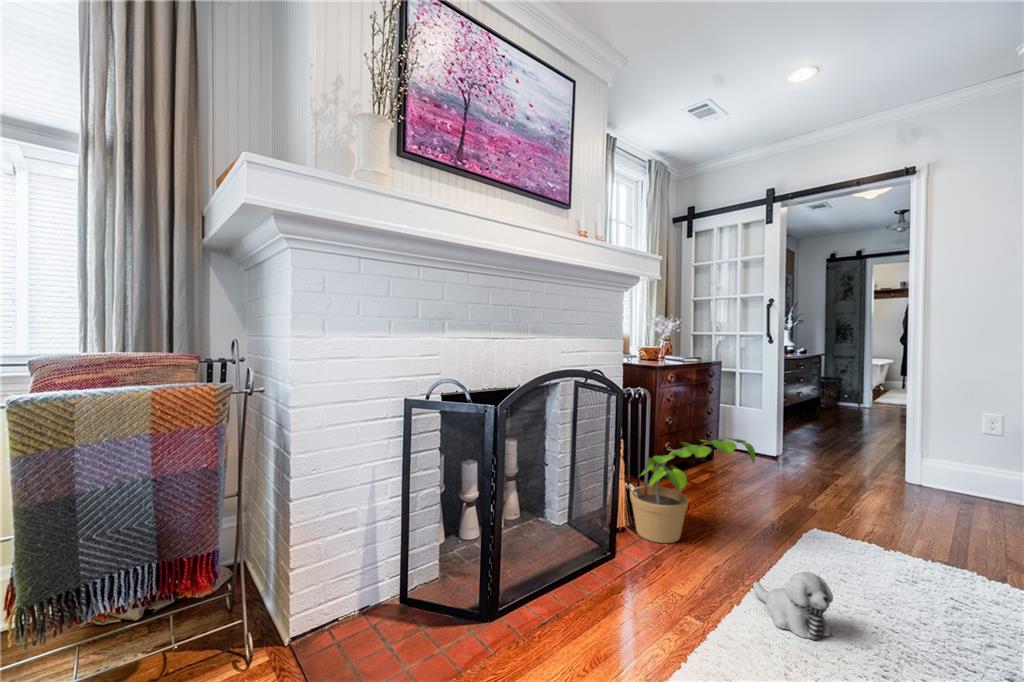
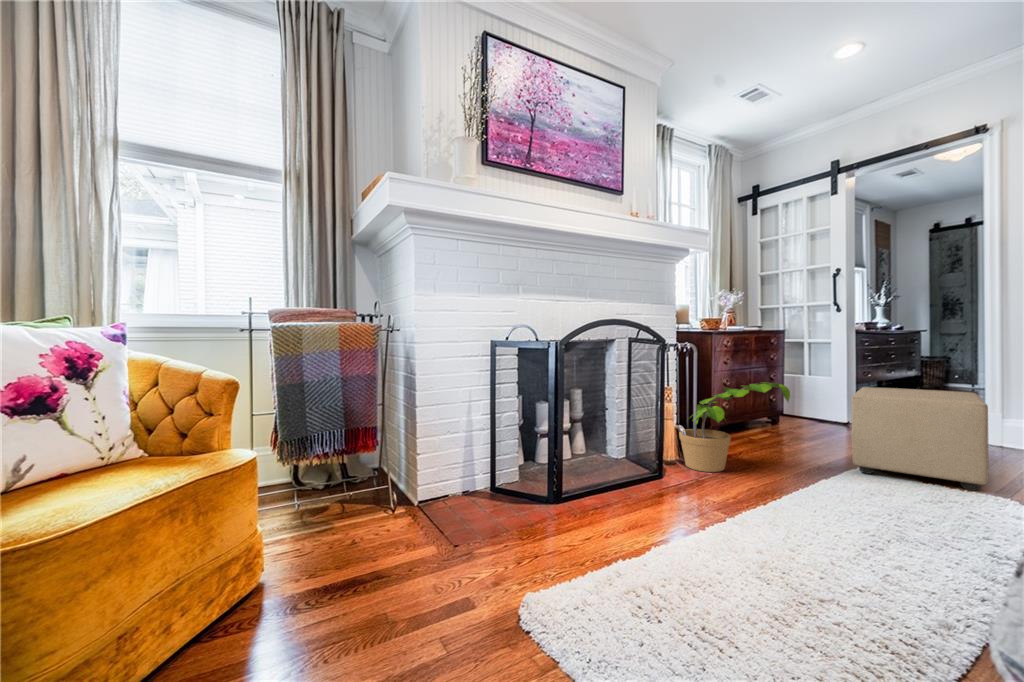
ottoman: none [808,434,955,561] -> present [852,387,989,490]
plush toy: present [753,572,833,640] -> none [777,473,838,523]

